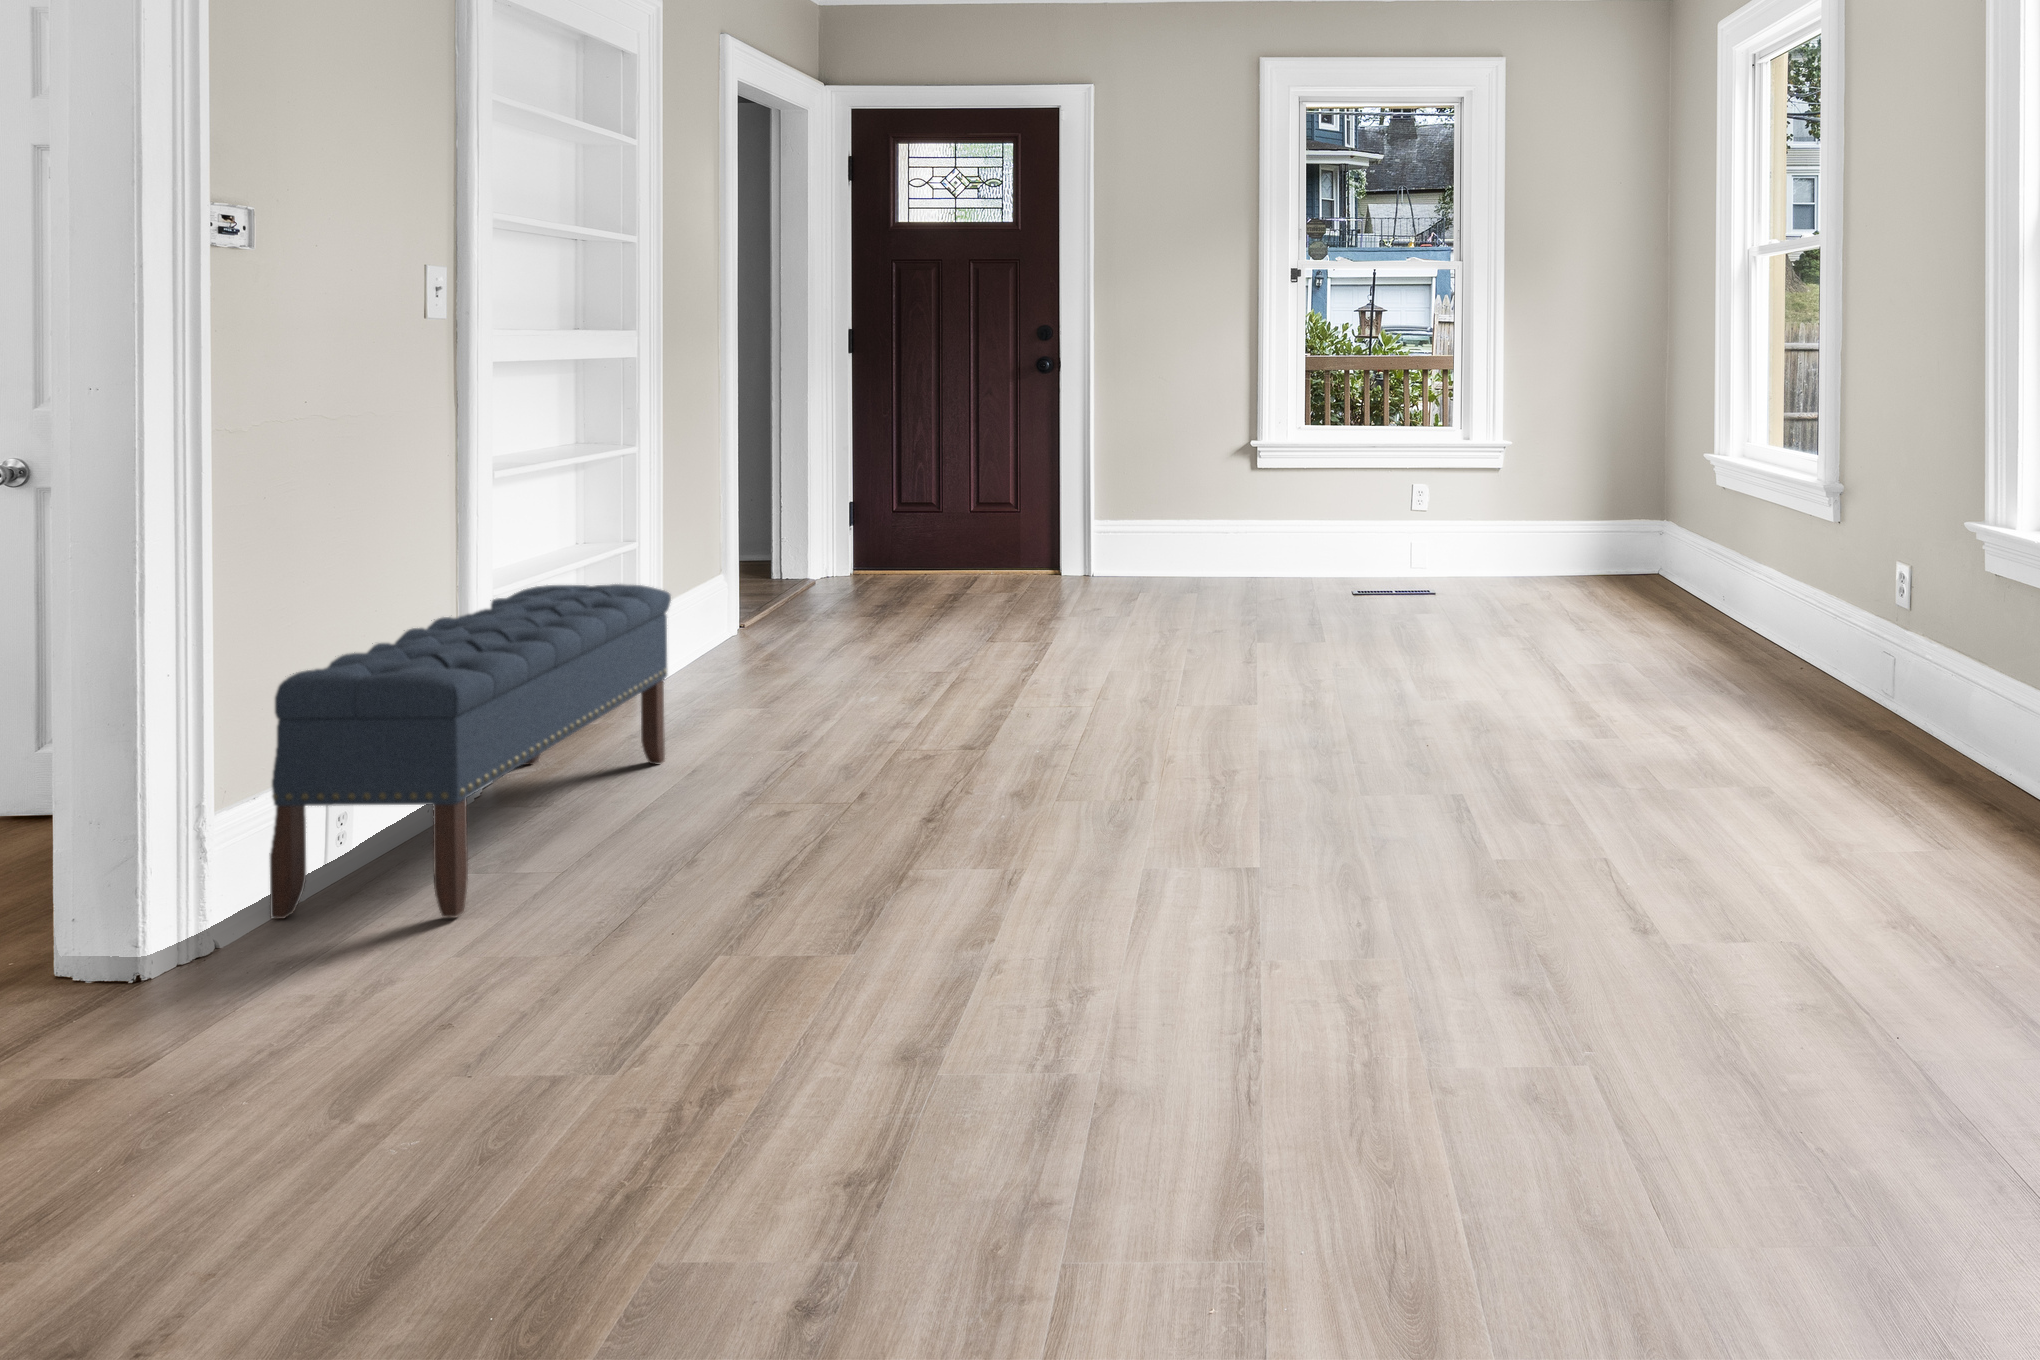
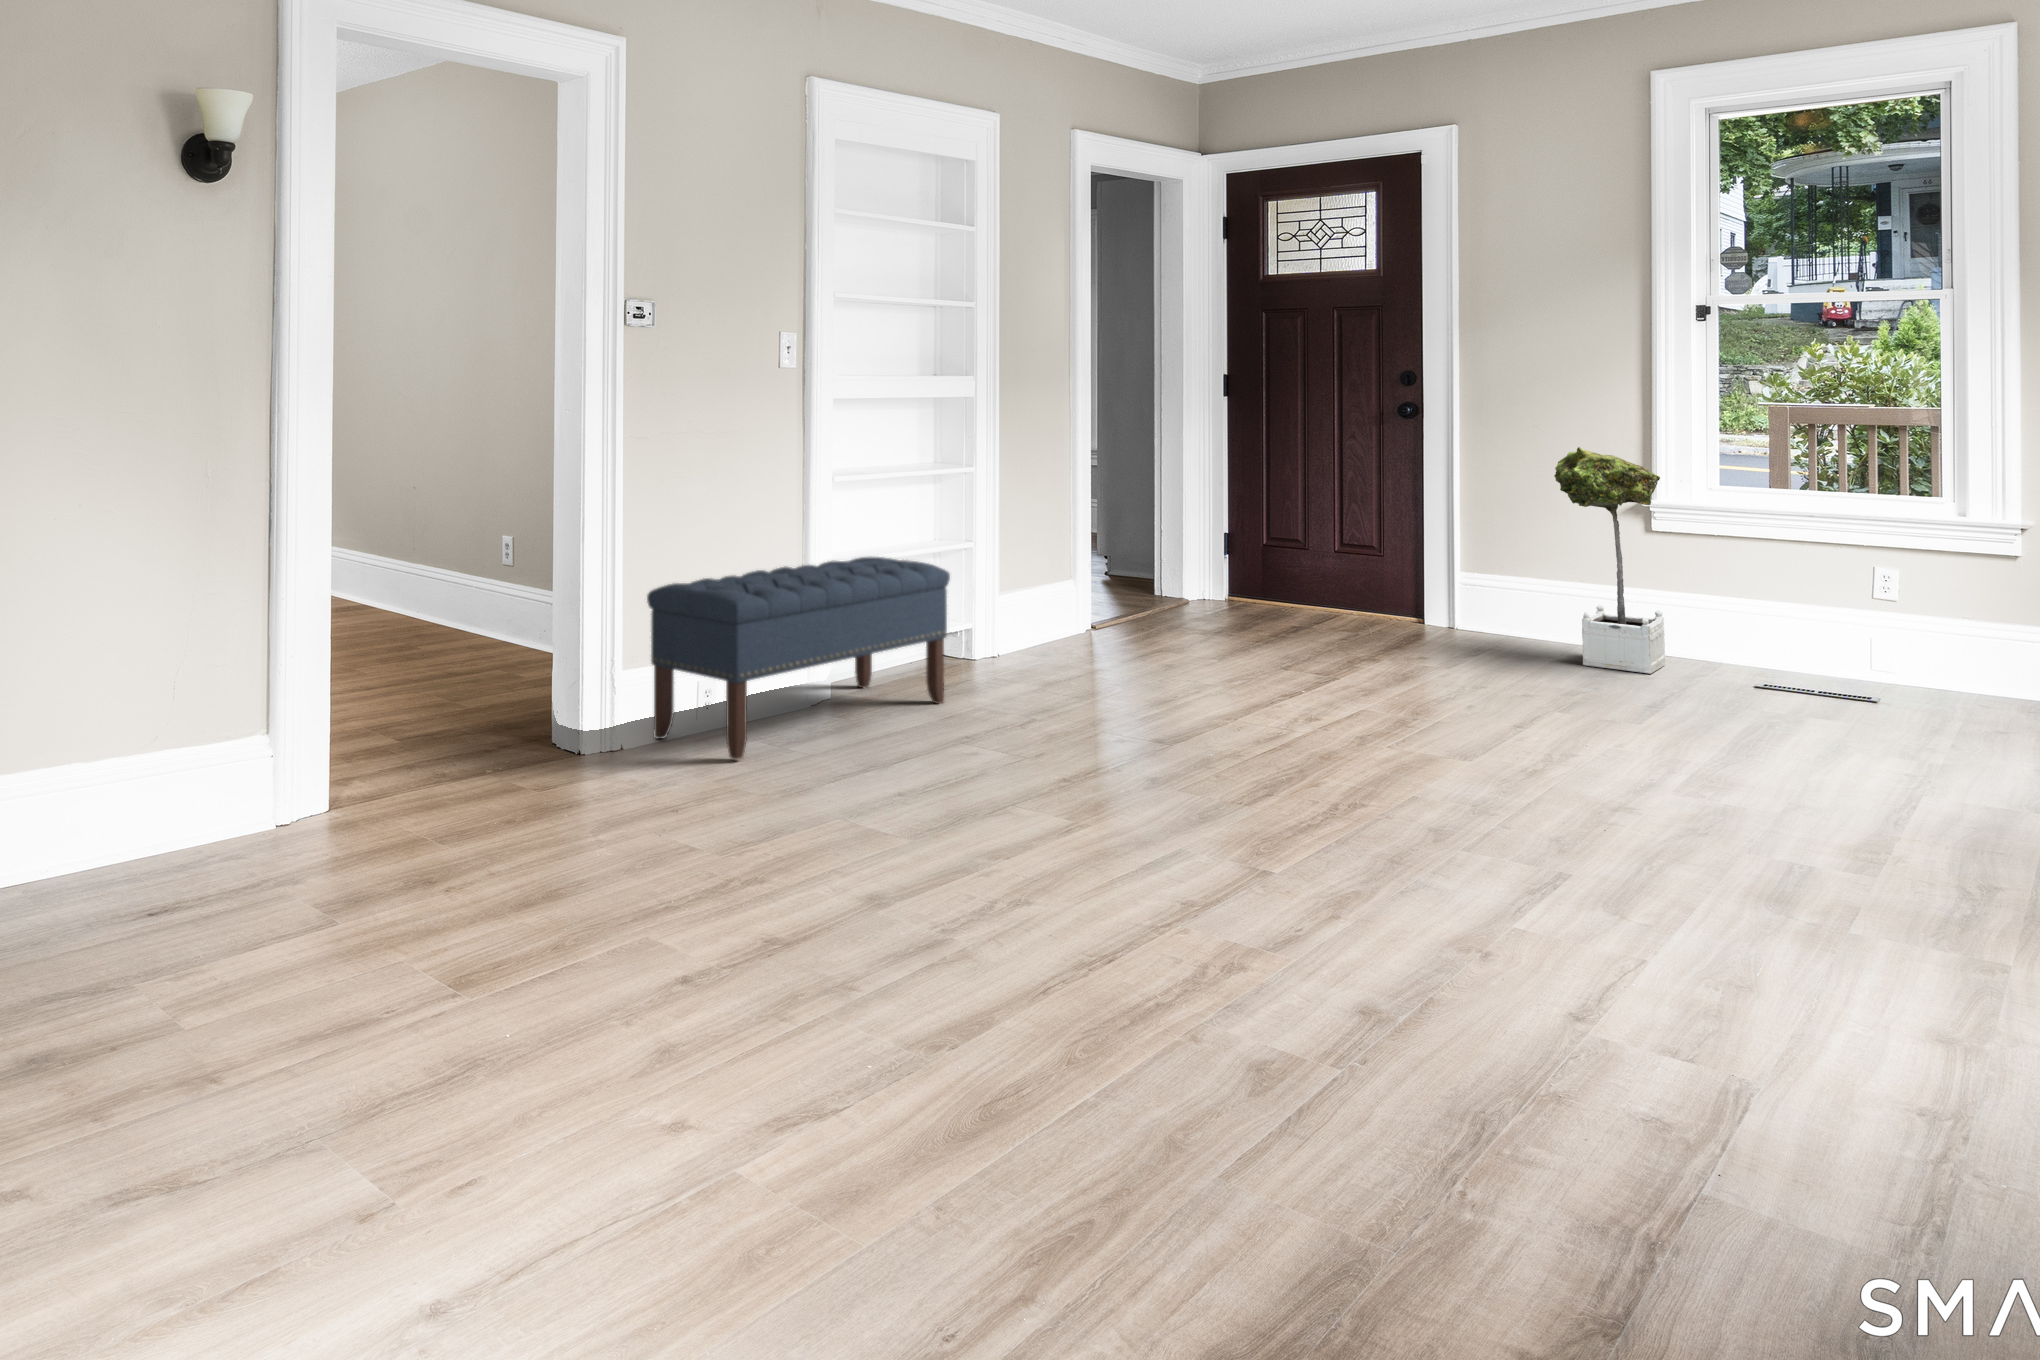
potted tree: none [1190,396,1275,596] -> present [1554,447,1666,674]

